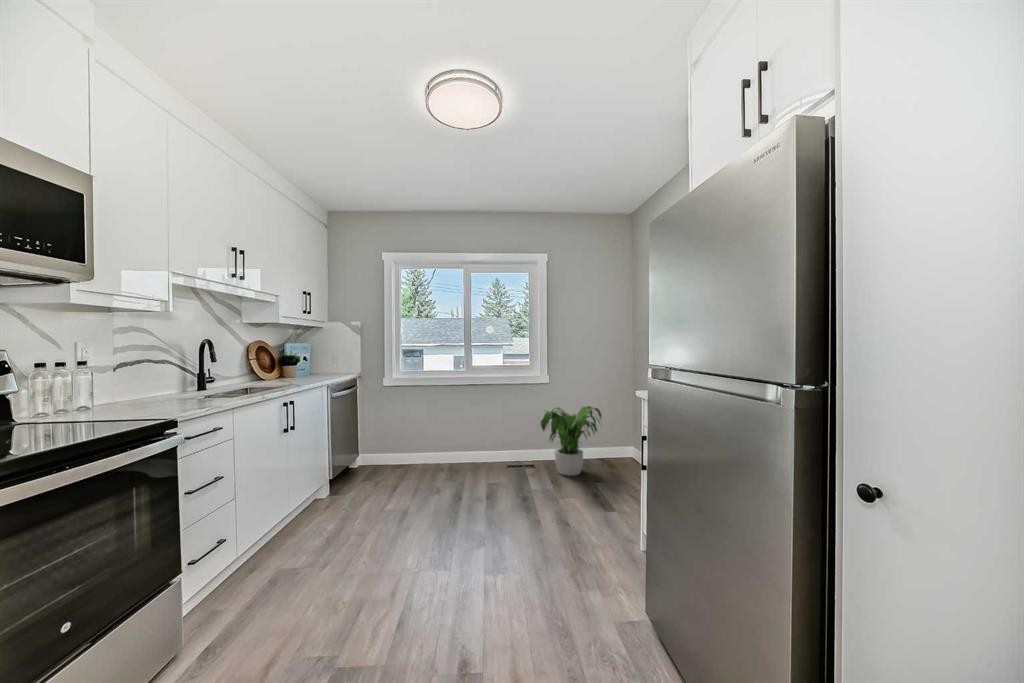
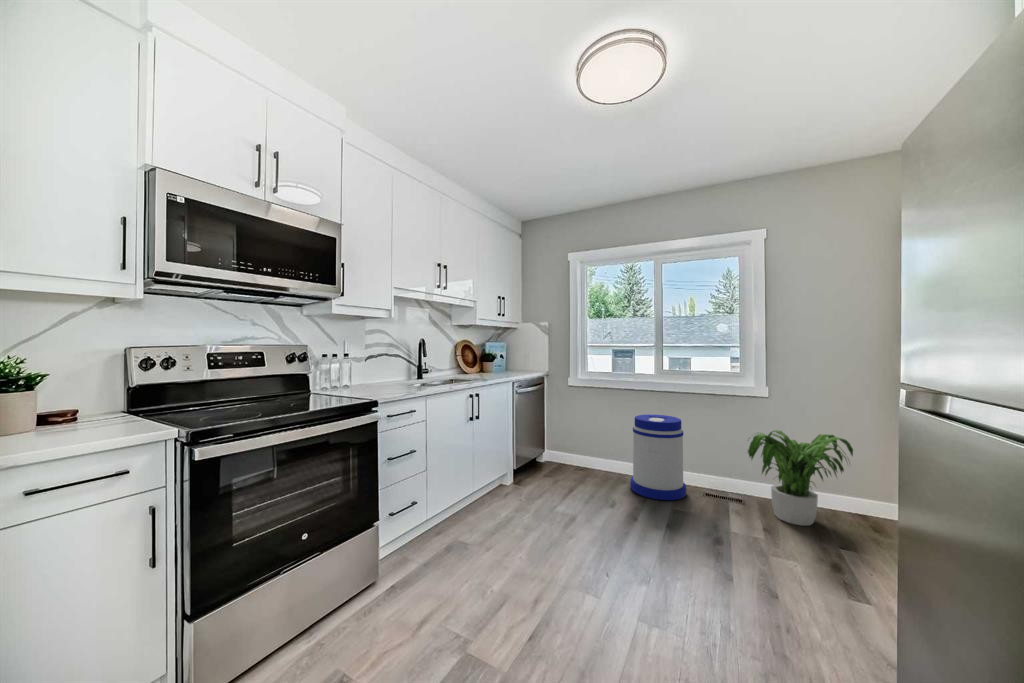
trash can: none [449,405,495,479] -> present [630,415,686,500]

